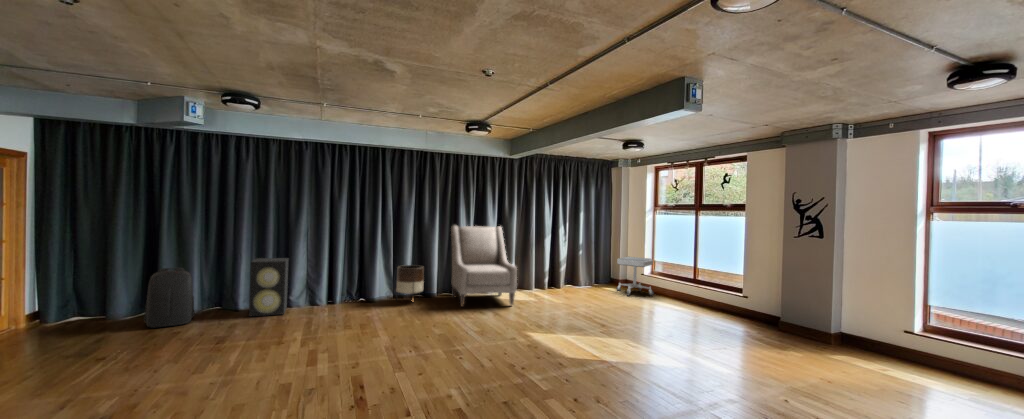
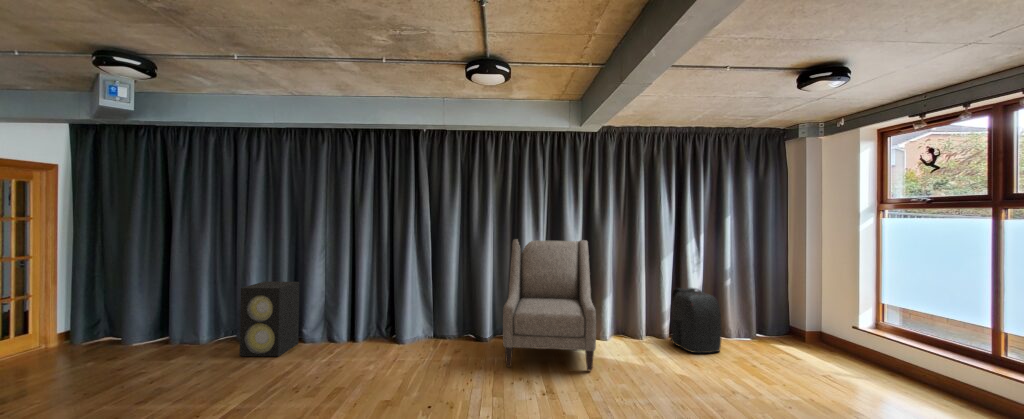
stool: present [616,257,654,296] -> none [800,293,884,373]
planter: present [396,265,424,294] -> none [428,295,465,355]
backpack: present [144,268,195,328] -> present [671,288,722,353]

